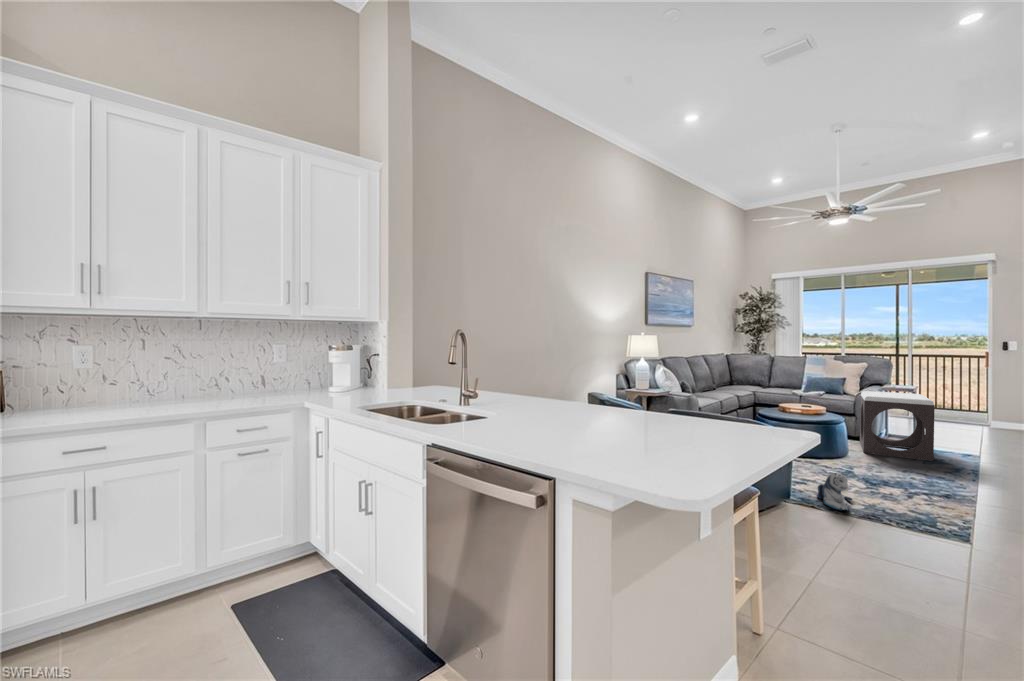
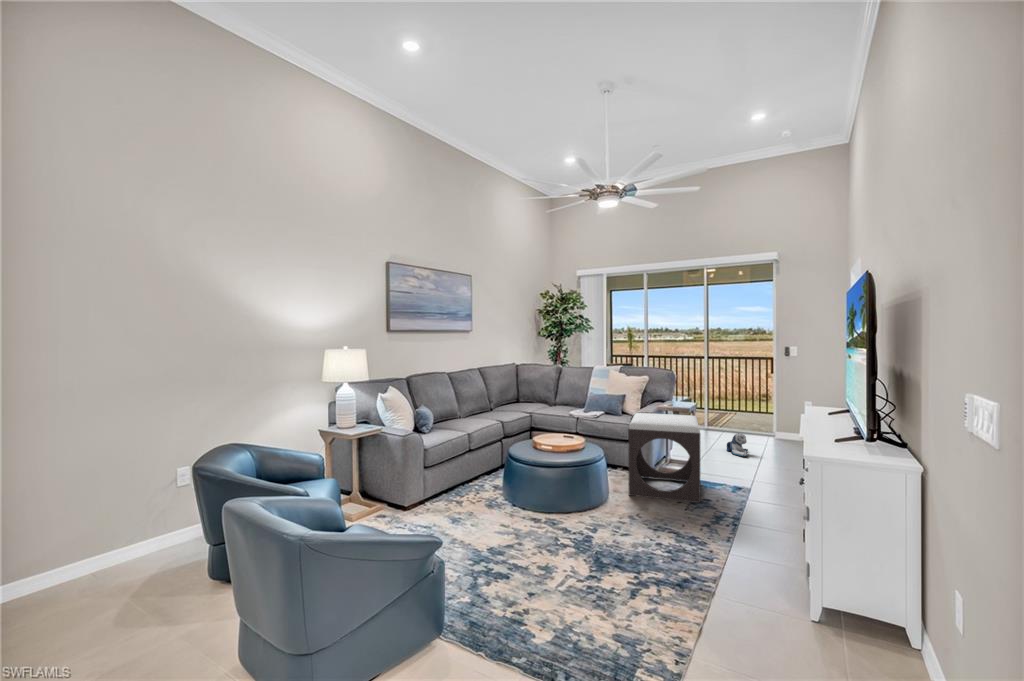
plush toy: present [817,473,852,511] -> present [727,433,748,457]

